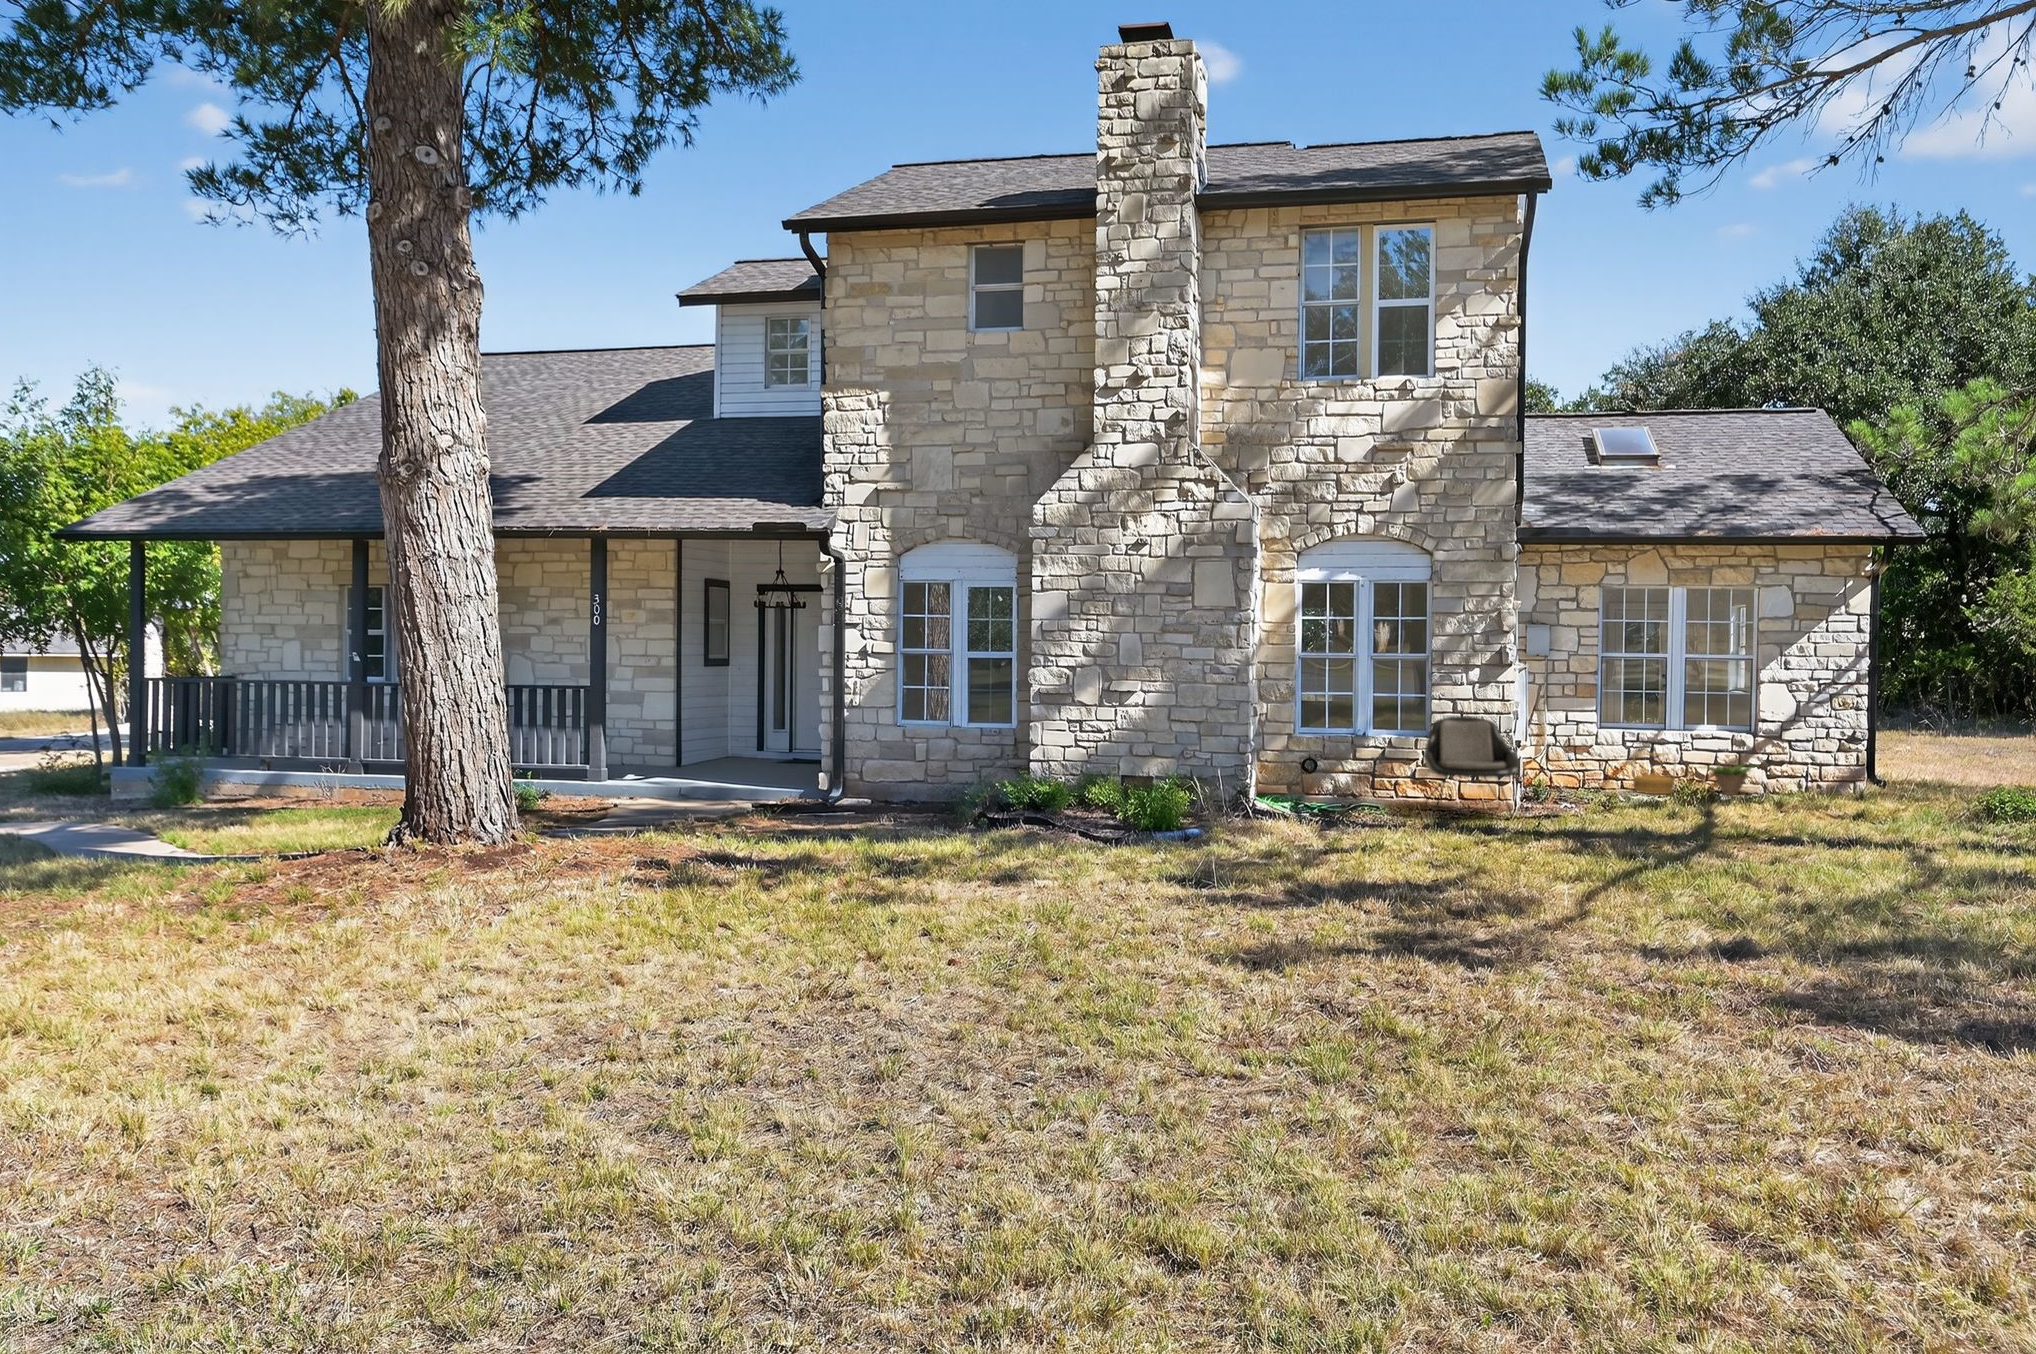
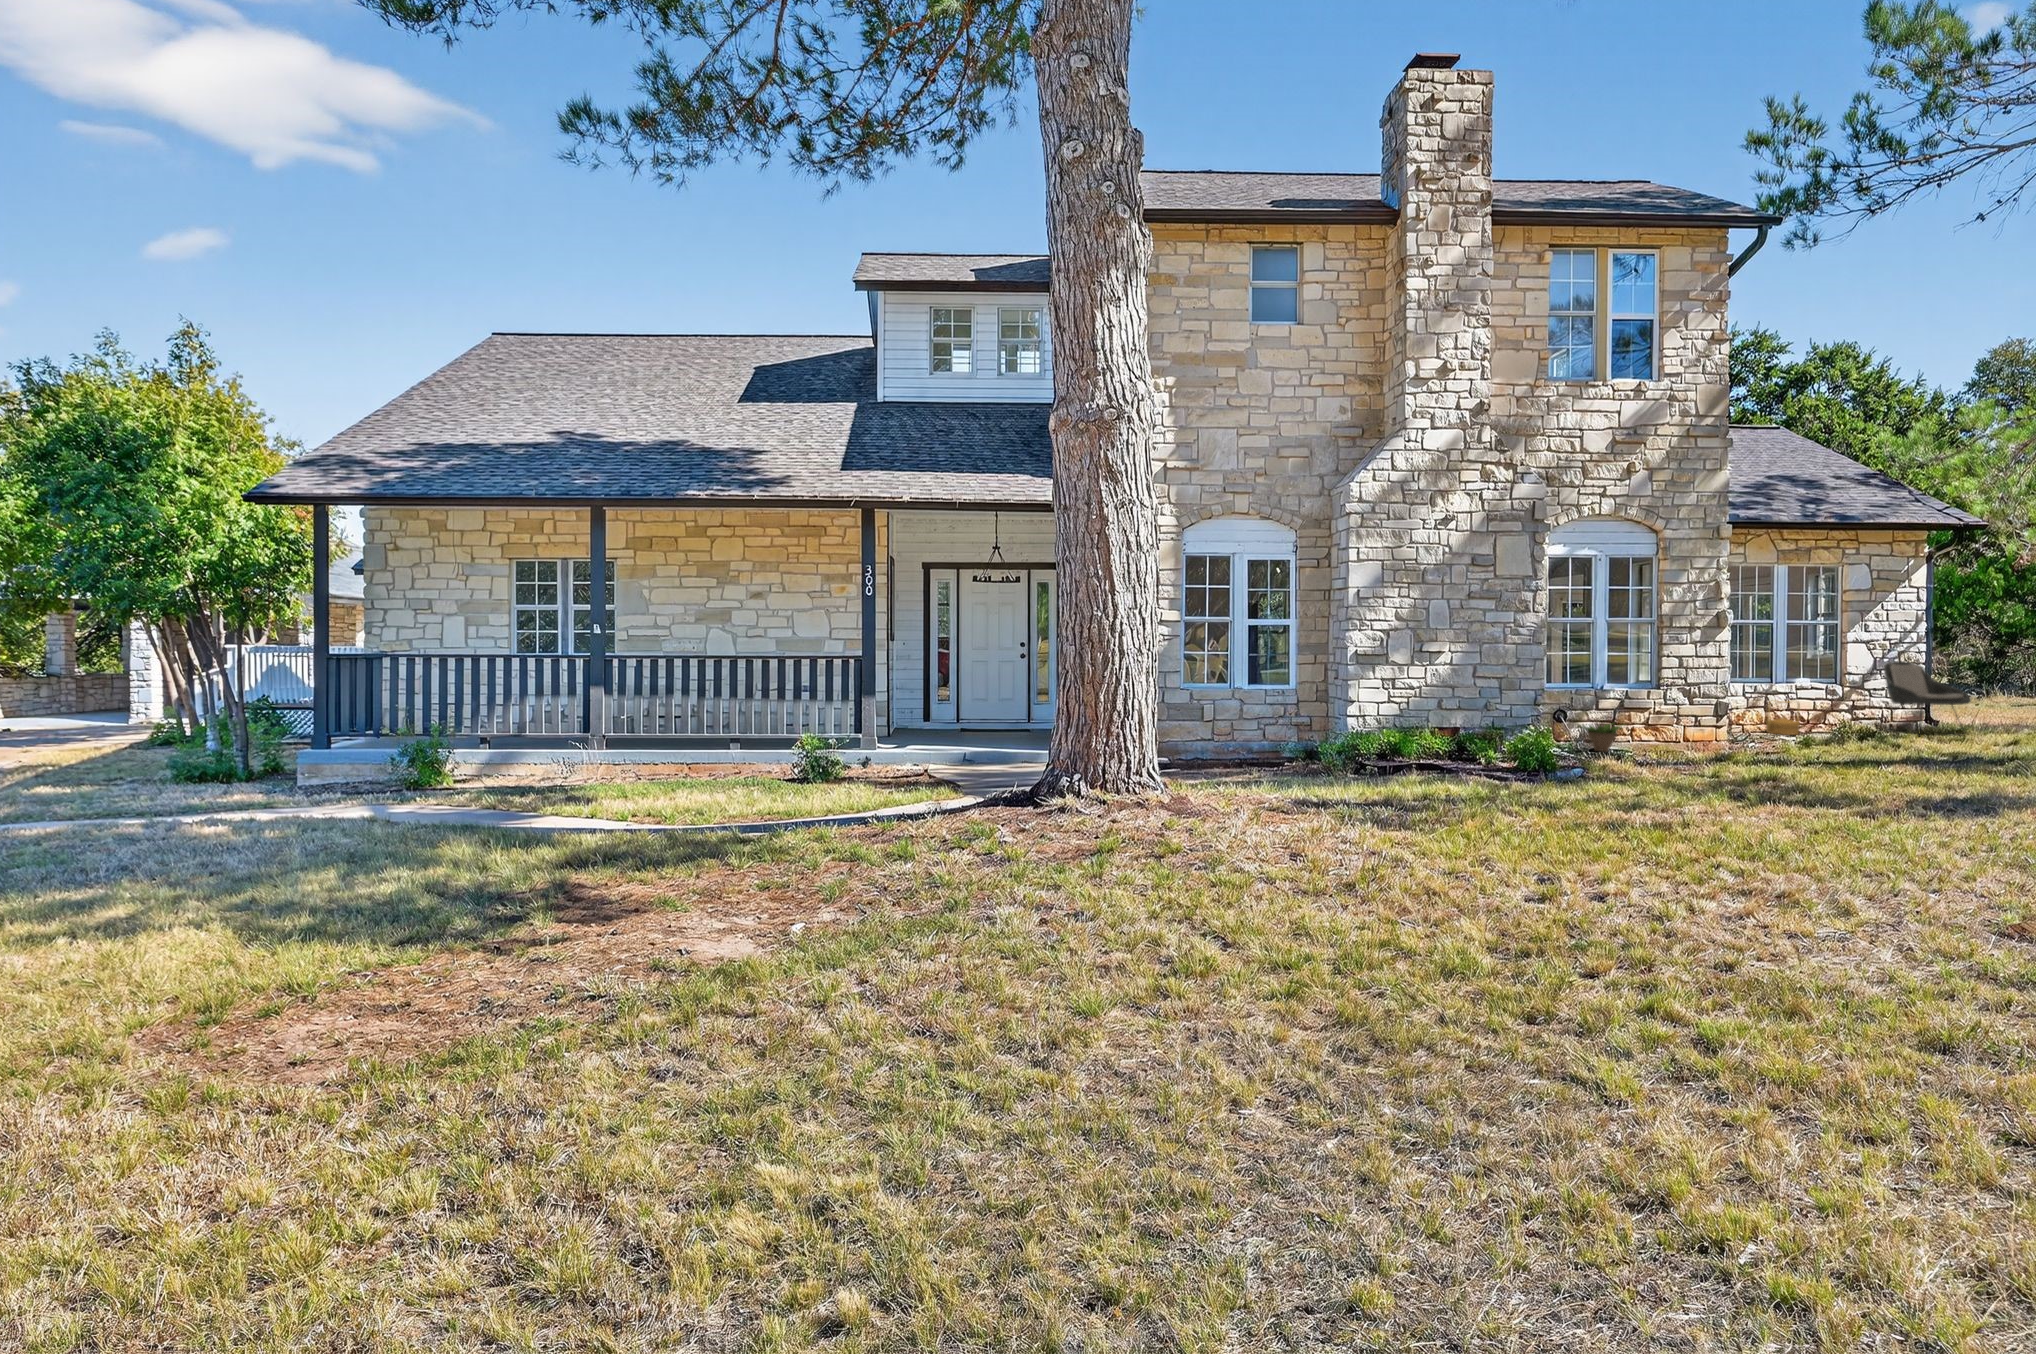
lounge chair: present [1424,716,1519,820] -> present [1877,661,1971,737]
decorative plant: present [1707,764,1751,795] -> present [1583,723,1620,752]

